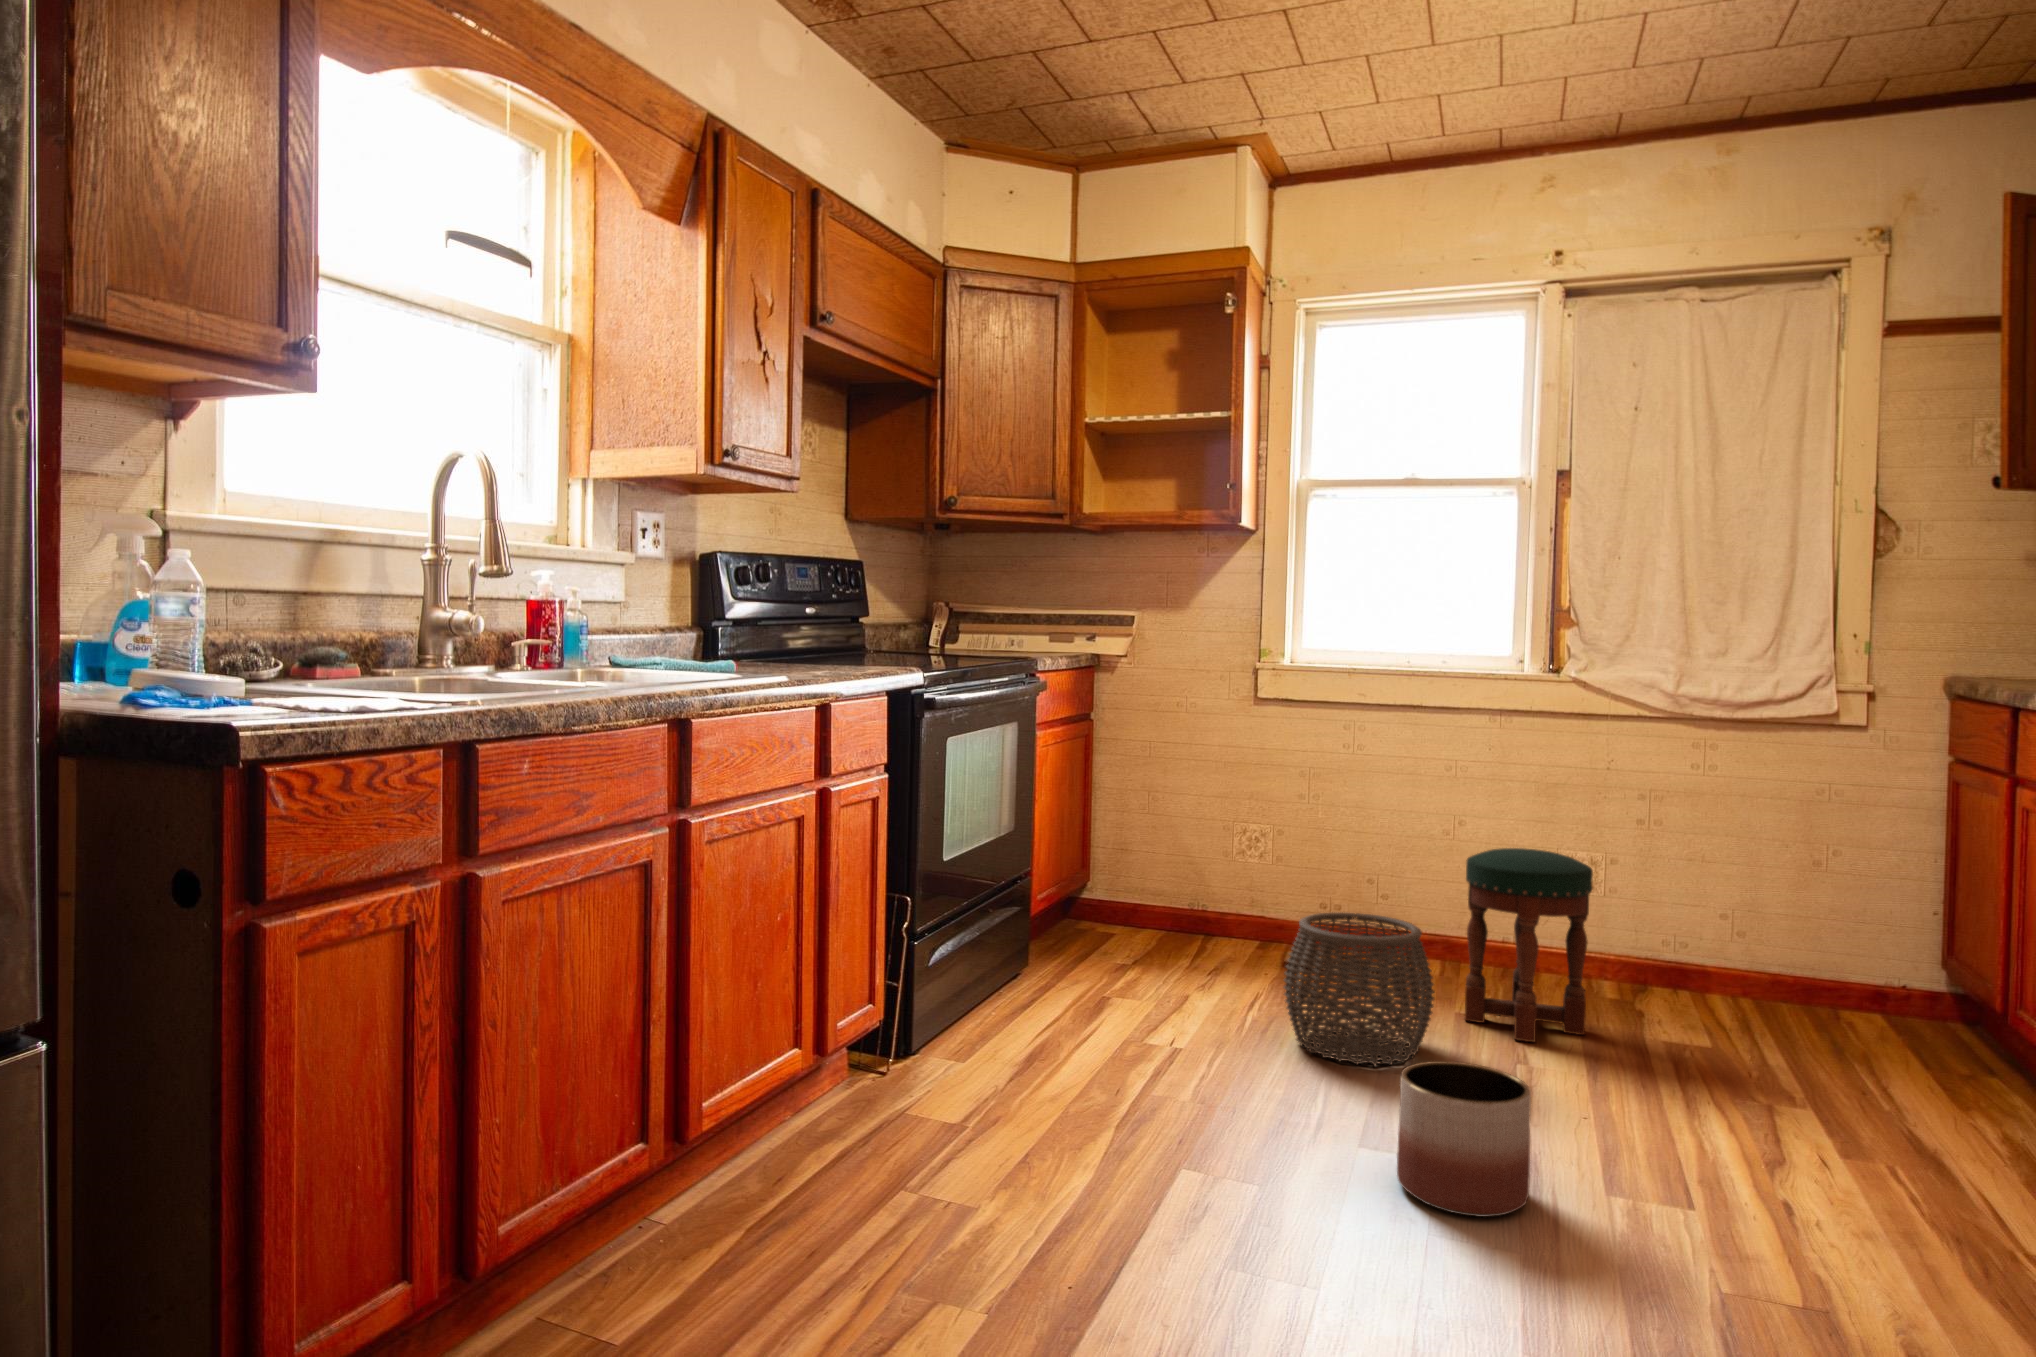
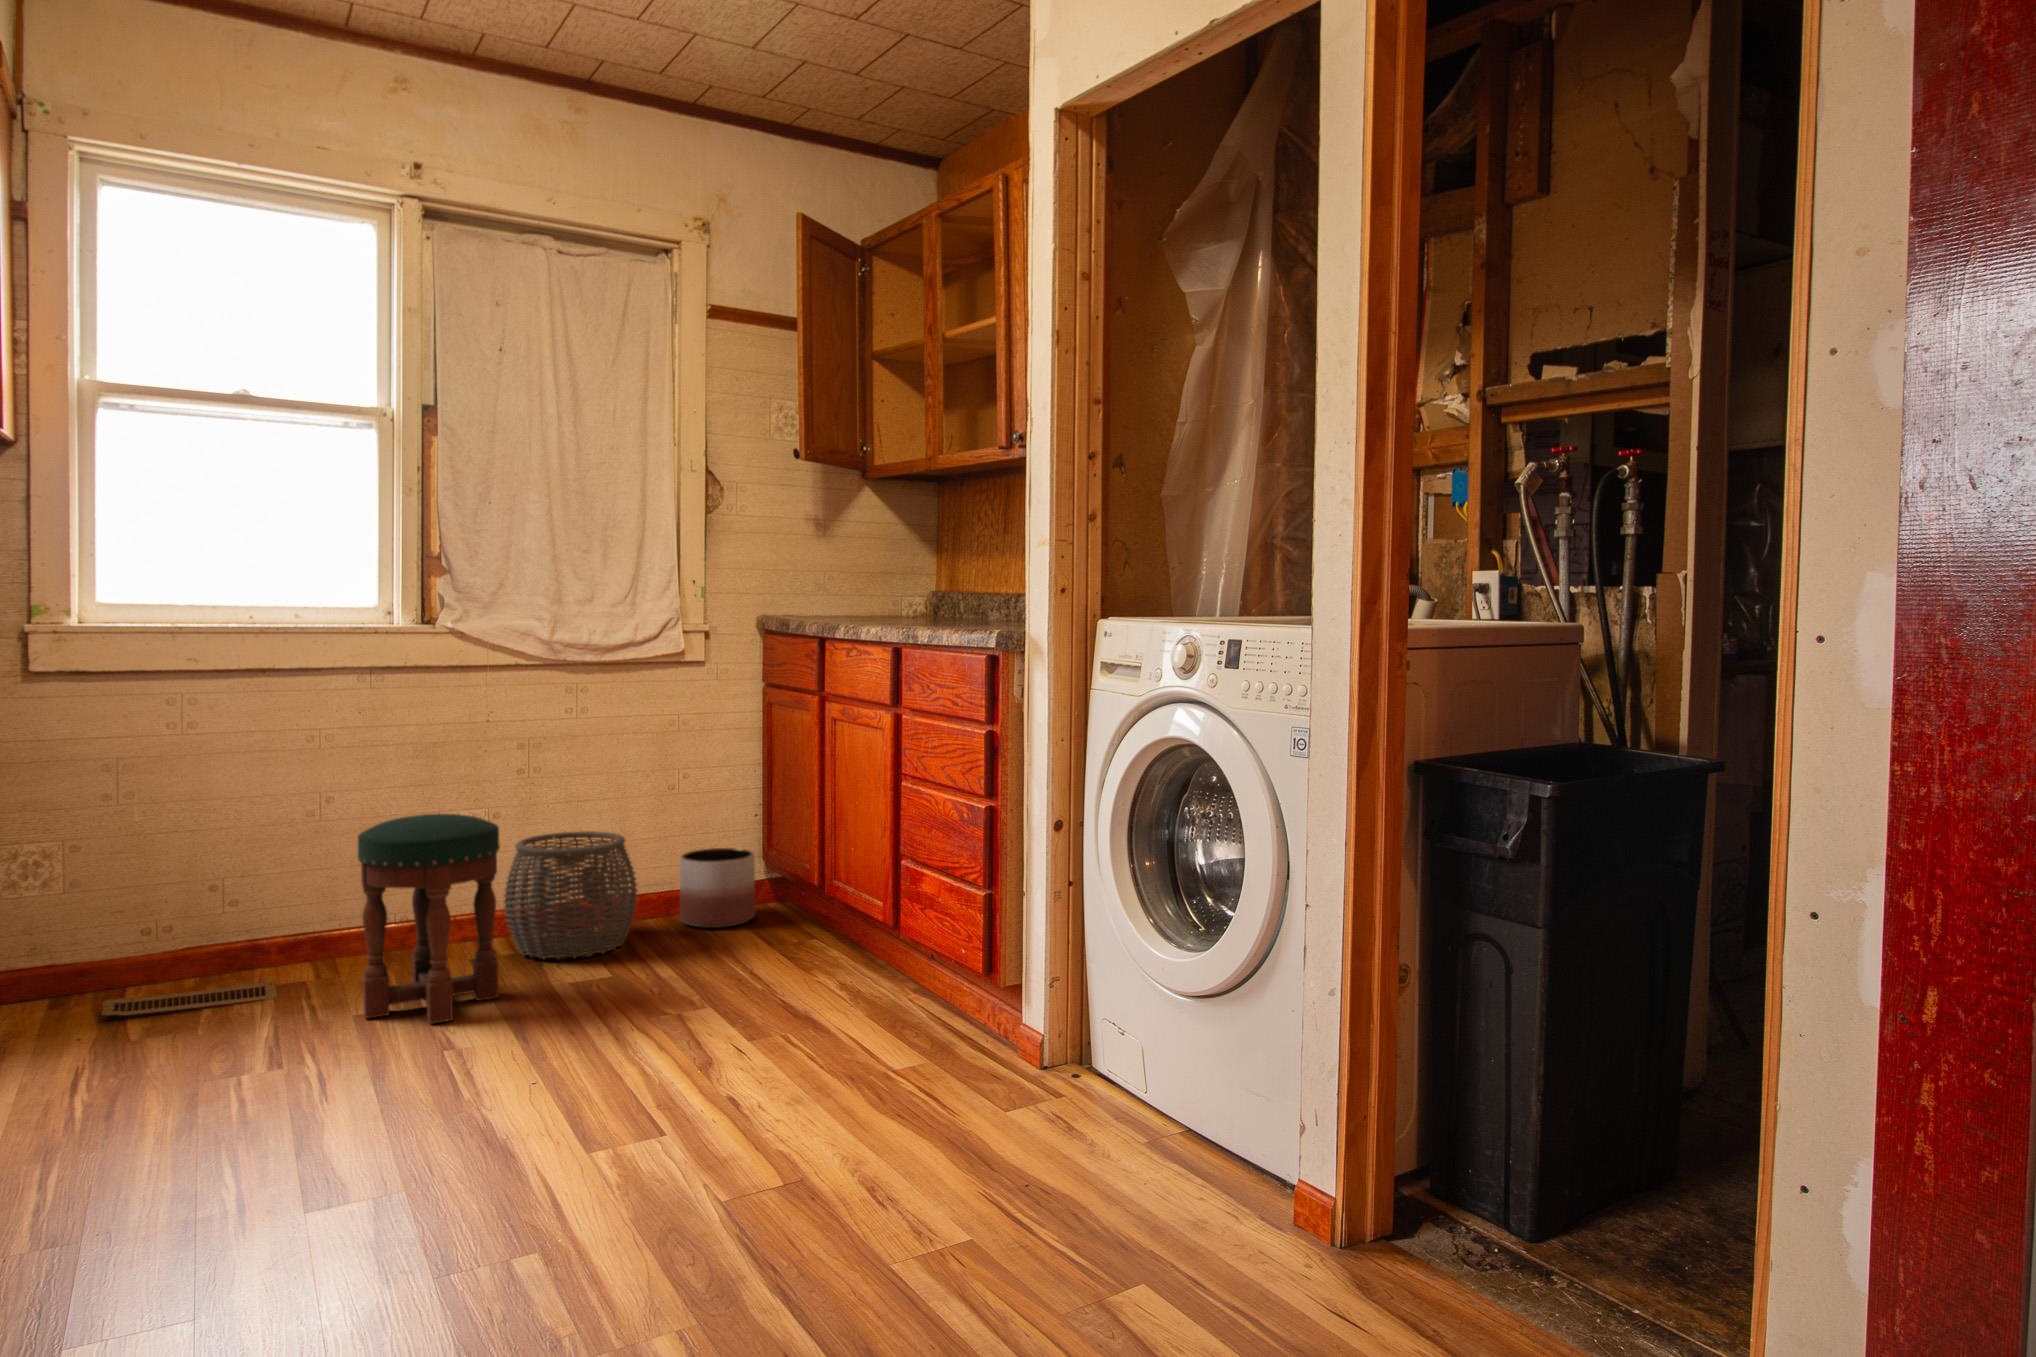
woven basket: present [1284,912,1434,1065] -> present [504,831,638,959]
planter: present [1397,1061,1531,1217] -> present [680,848,755,928]

